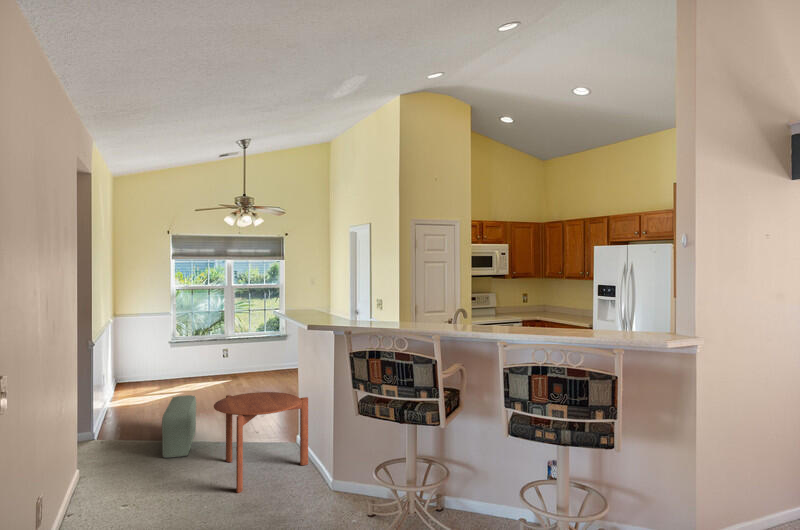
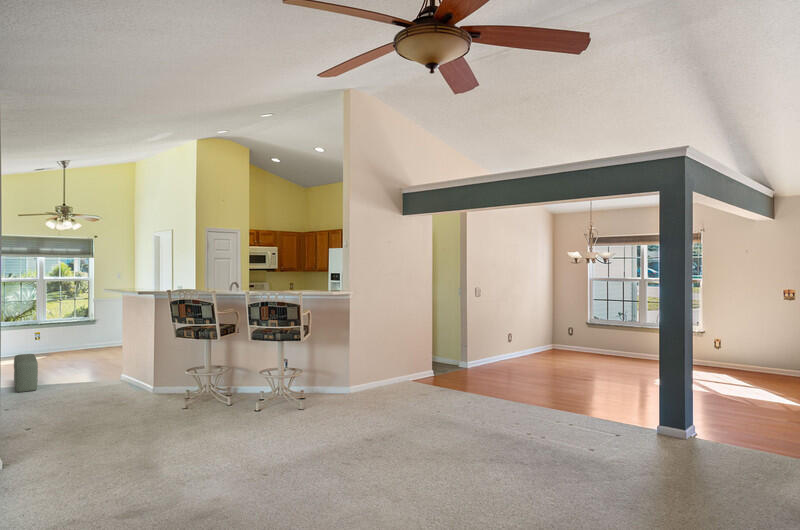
side table: present [214,392,308,493] -> none [64,343,132,400]

